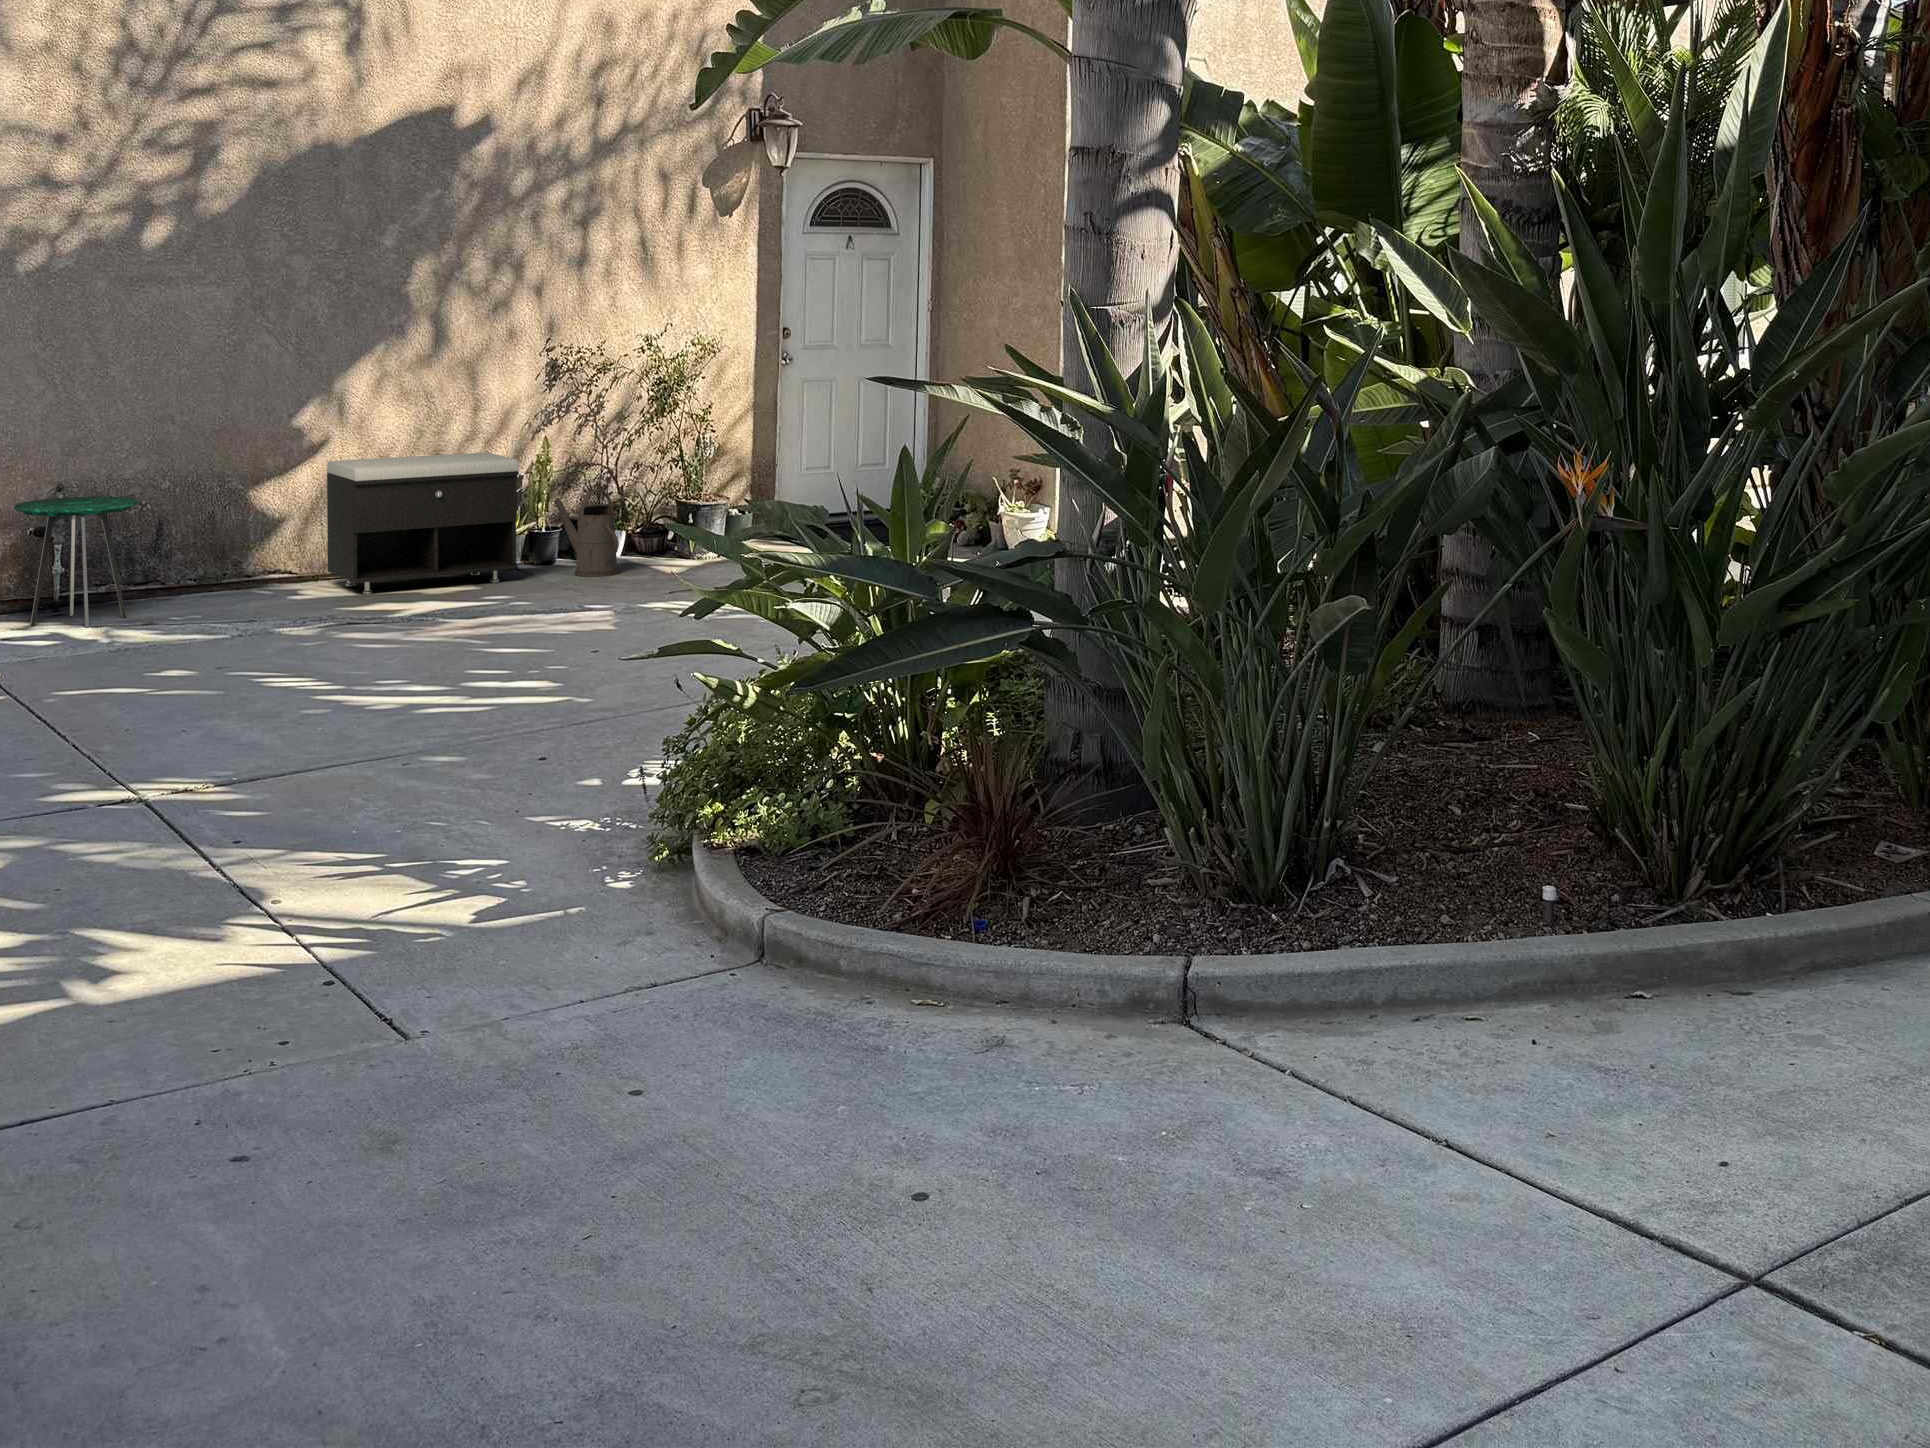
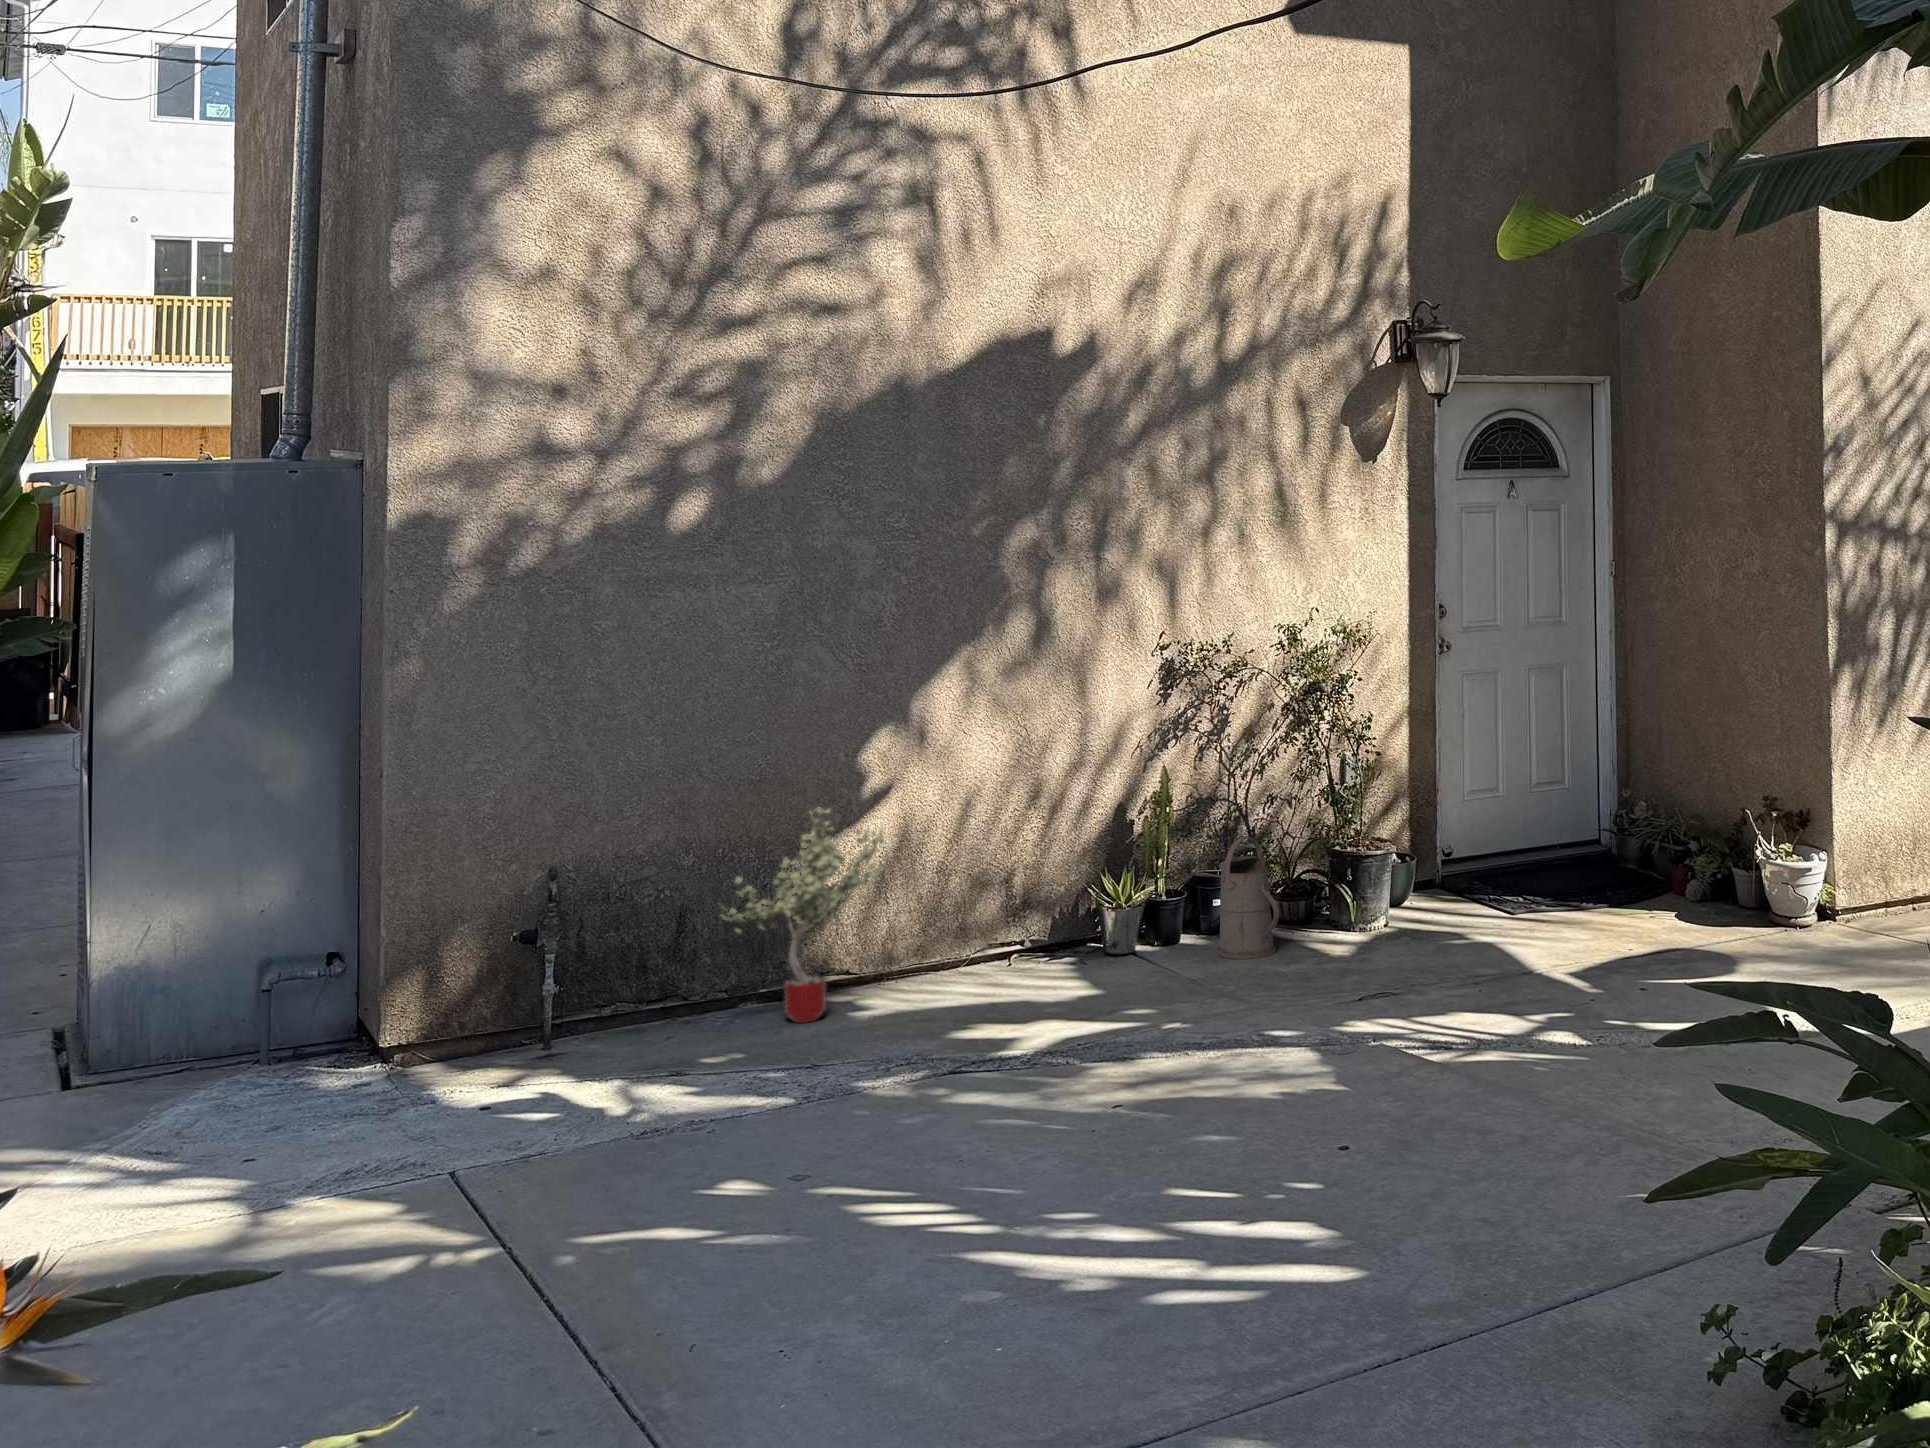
potted tree: none [181,451,313,603] -> present [721,807,884,1023]
storage bench: present [327,452,519,594] -> none [898,789,1150,1000]
side table: present [14,496,140,627] -> none [499,883,667,1083]

